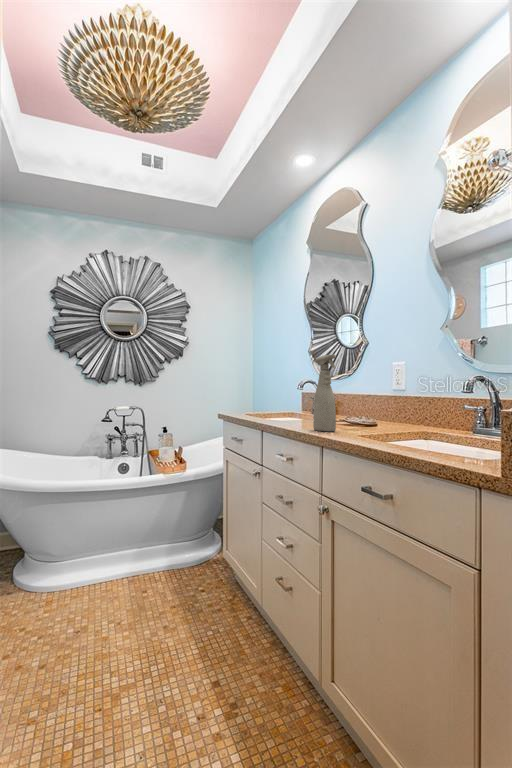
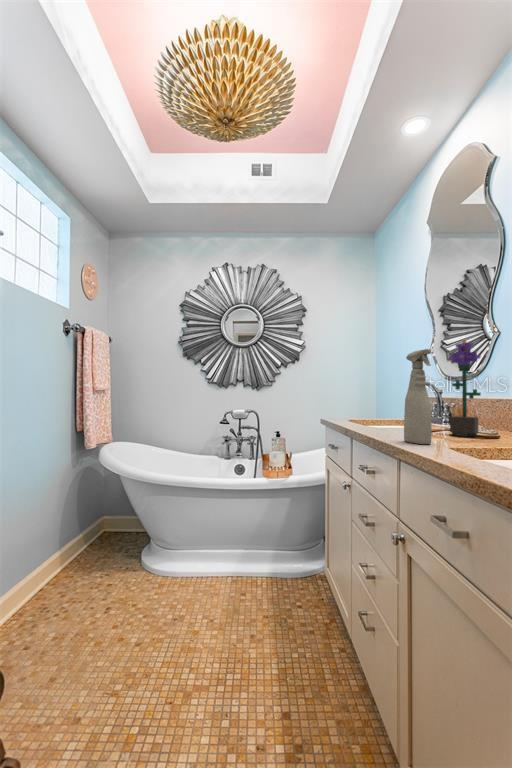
potted flower: none [337,346,360,423] -> present [449,340,481,437]

